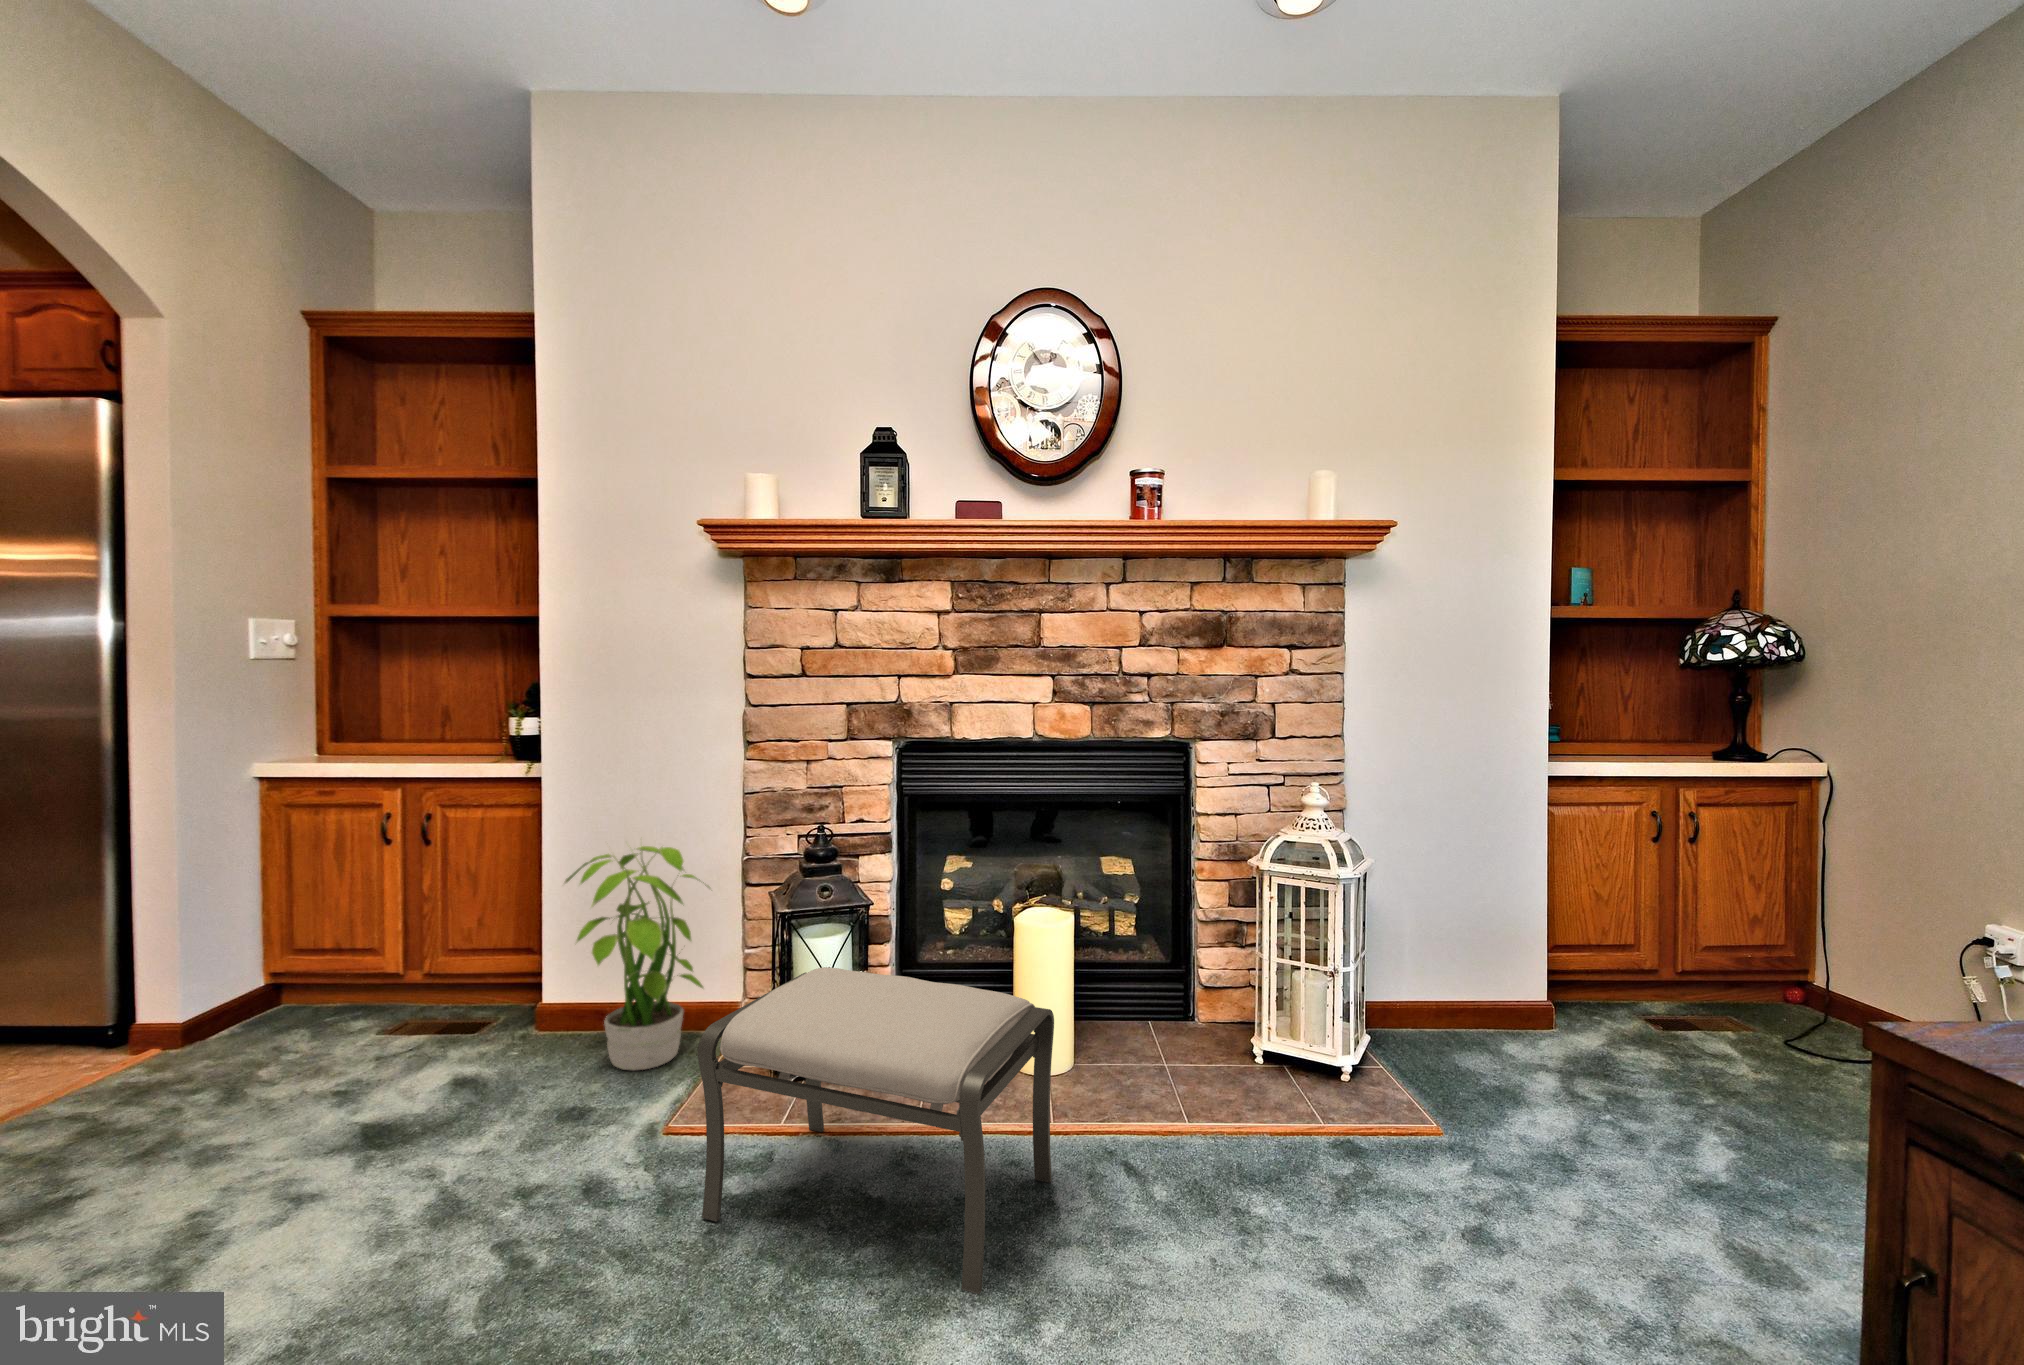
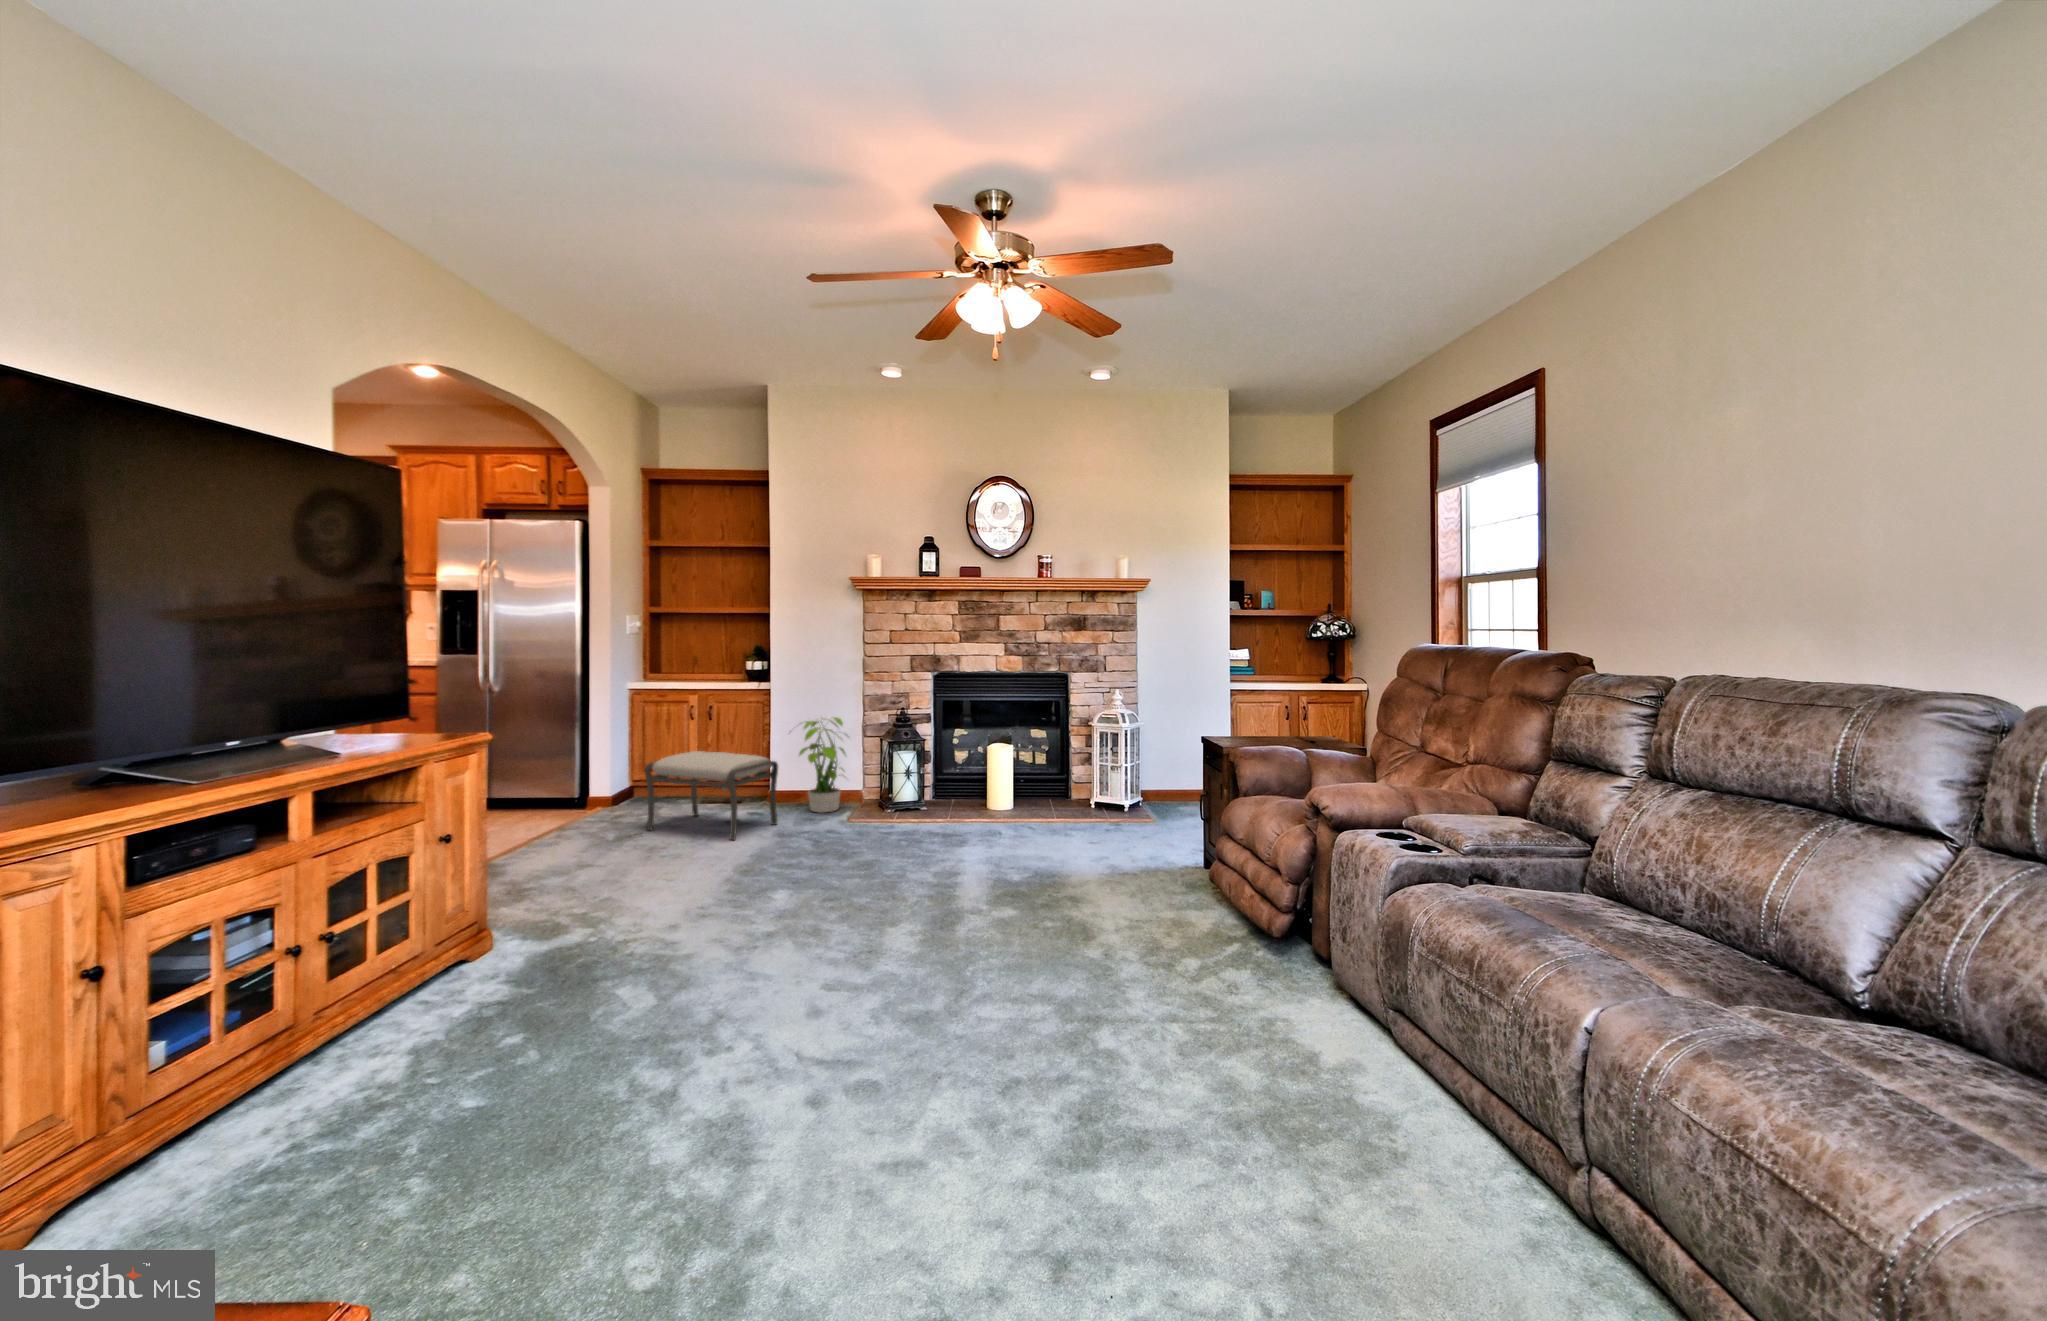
ottoman: present [698,967,1054,1294] -> present [645,751,778,840]

